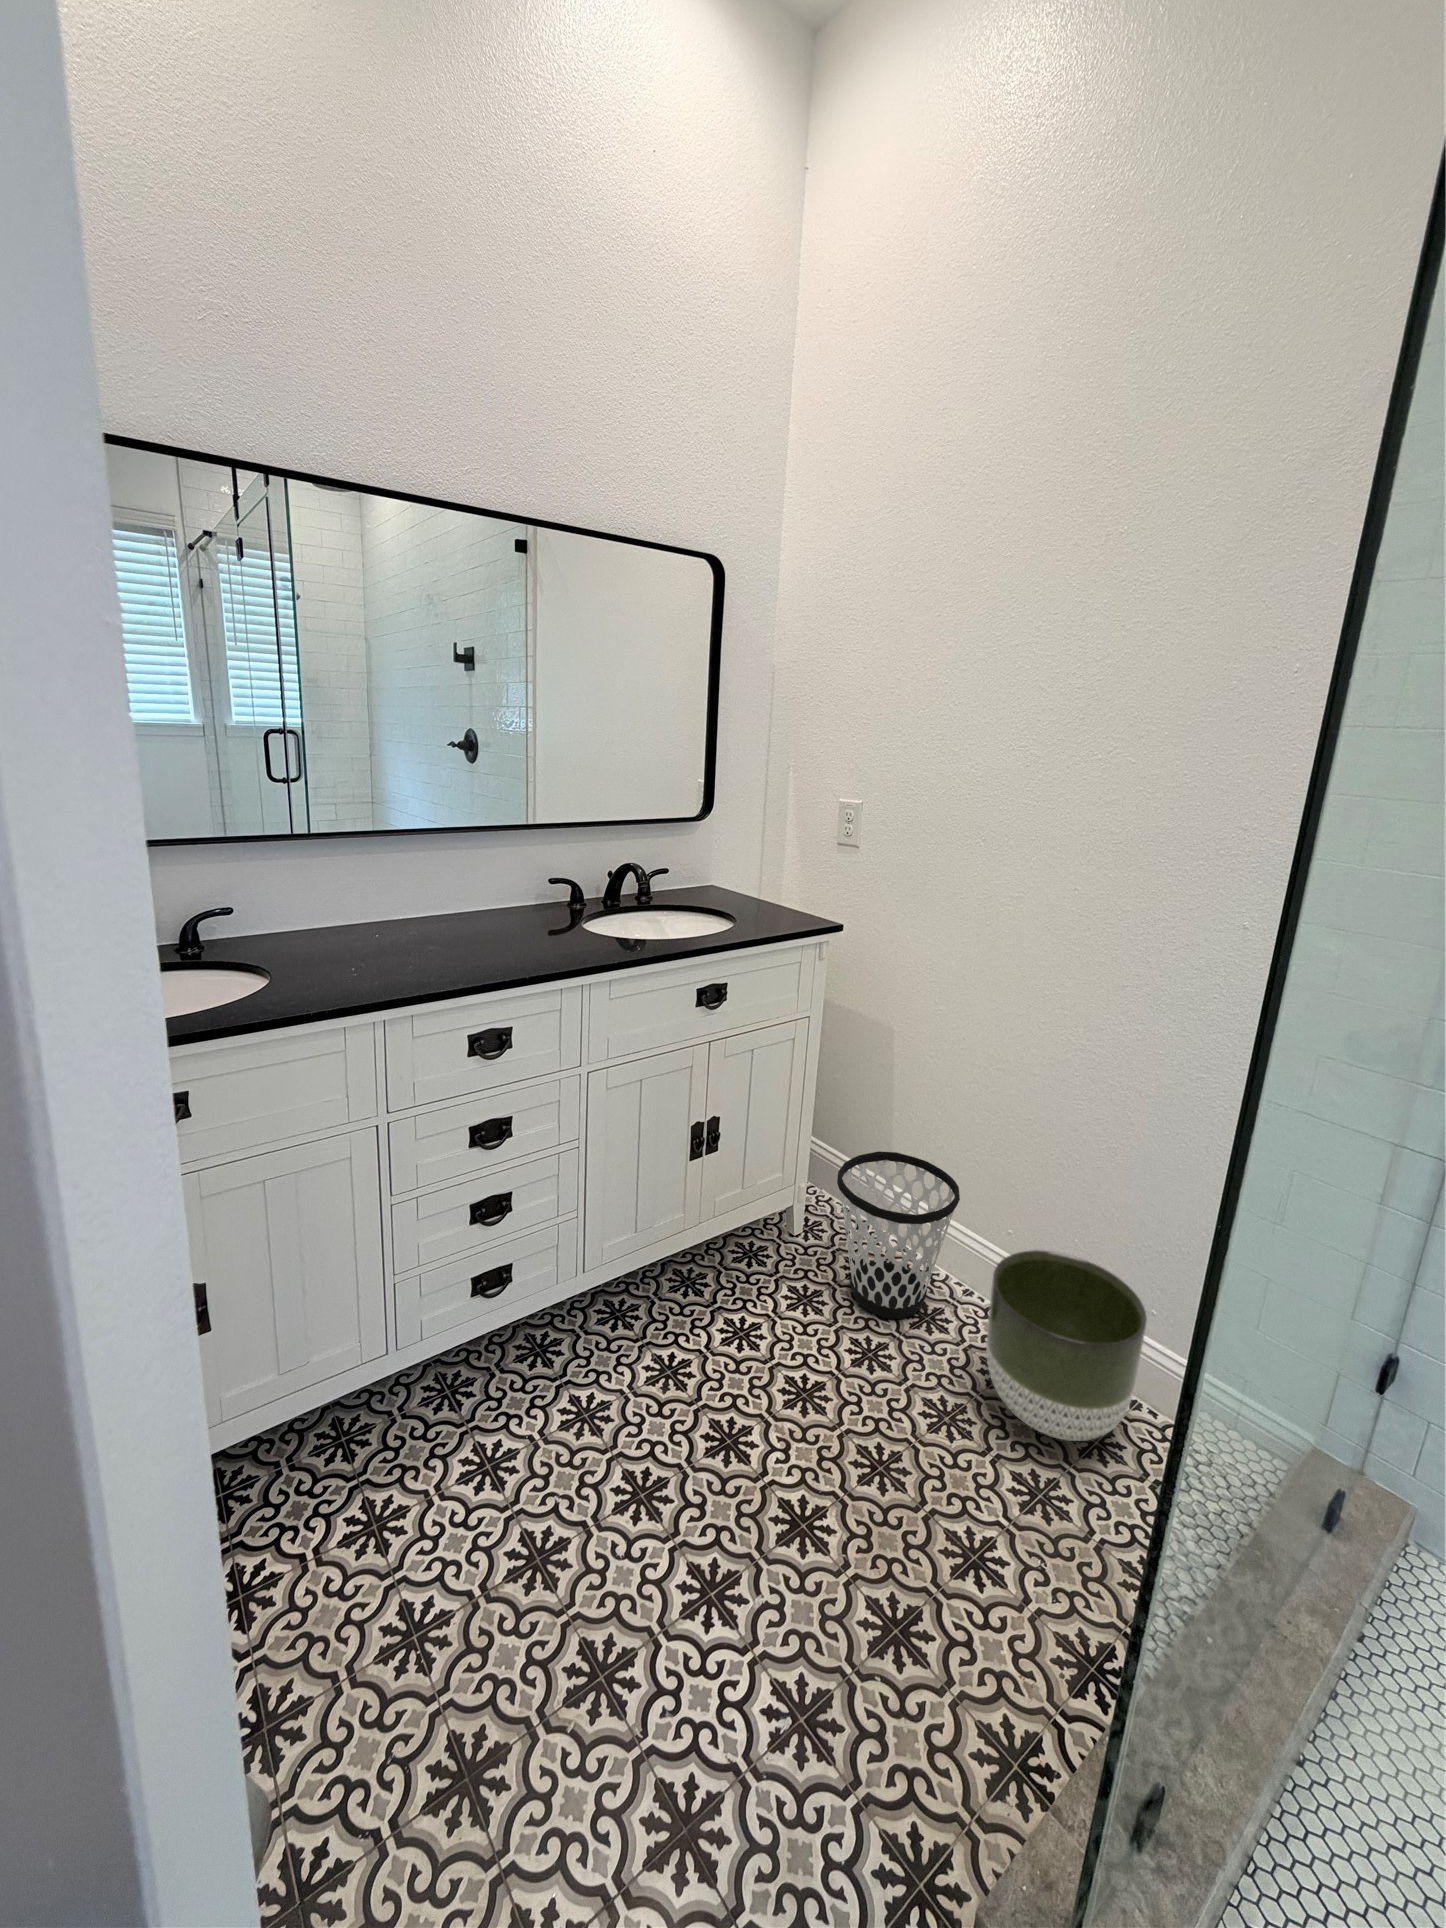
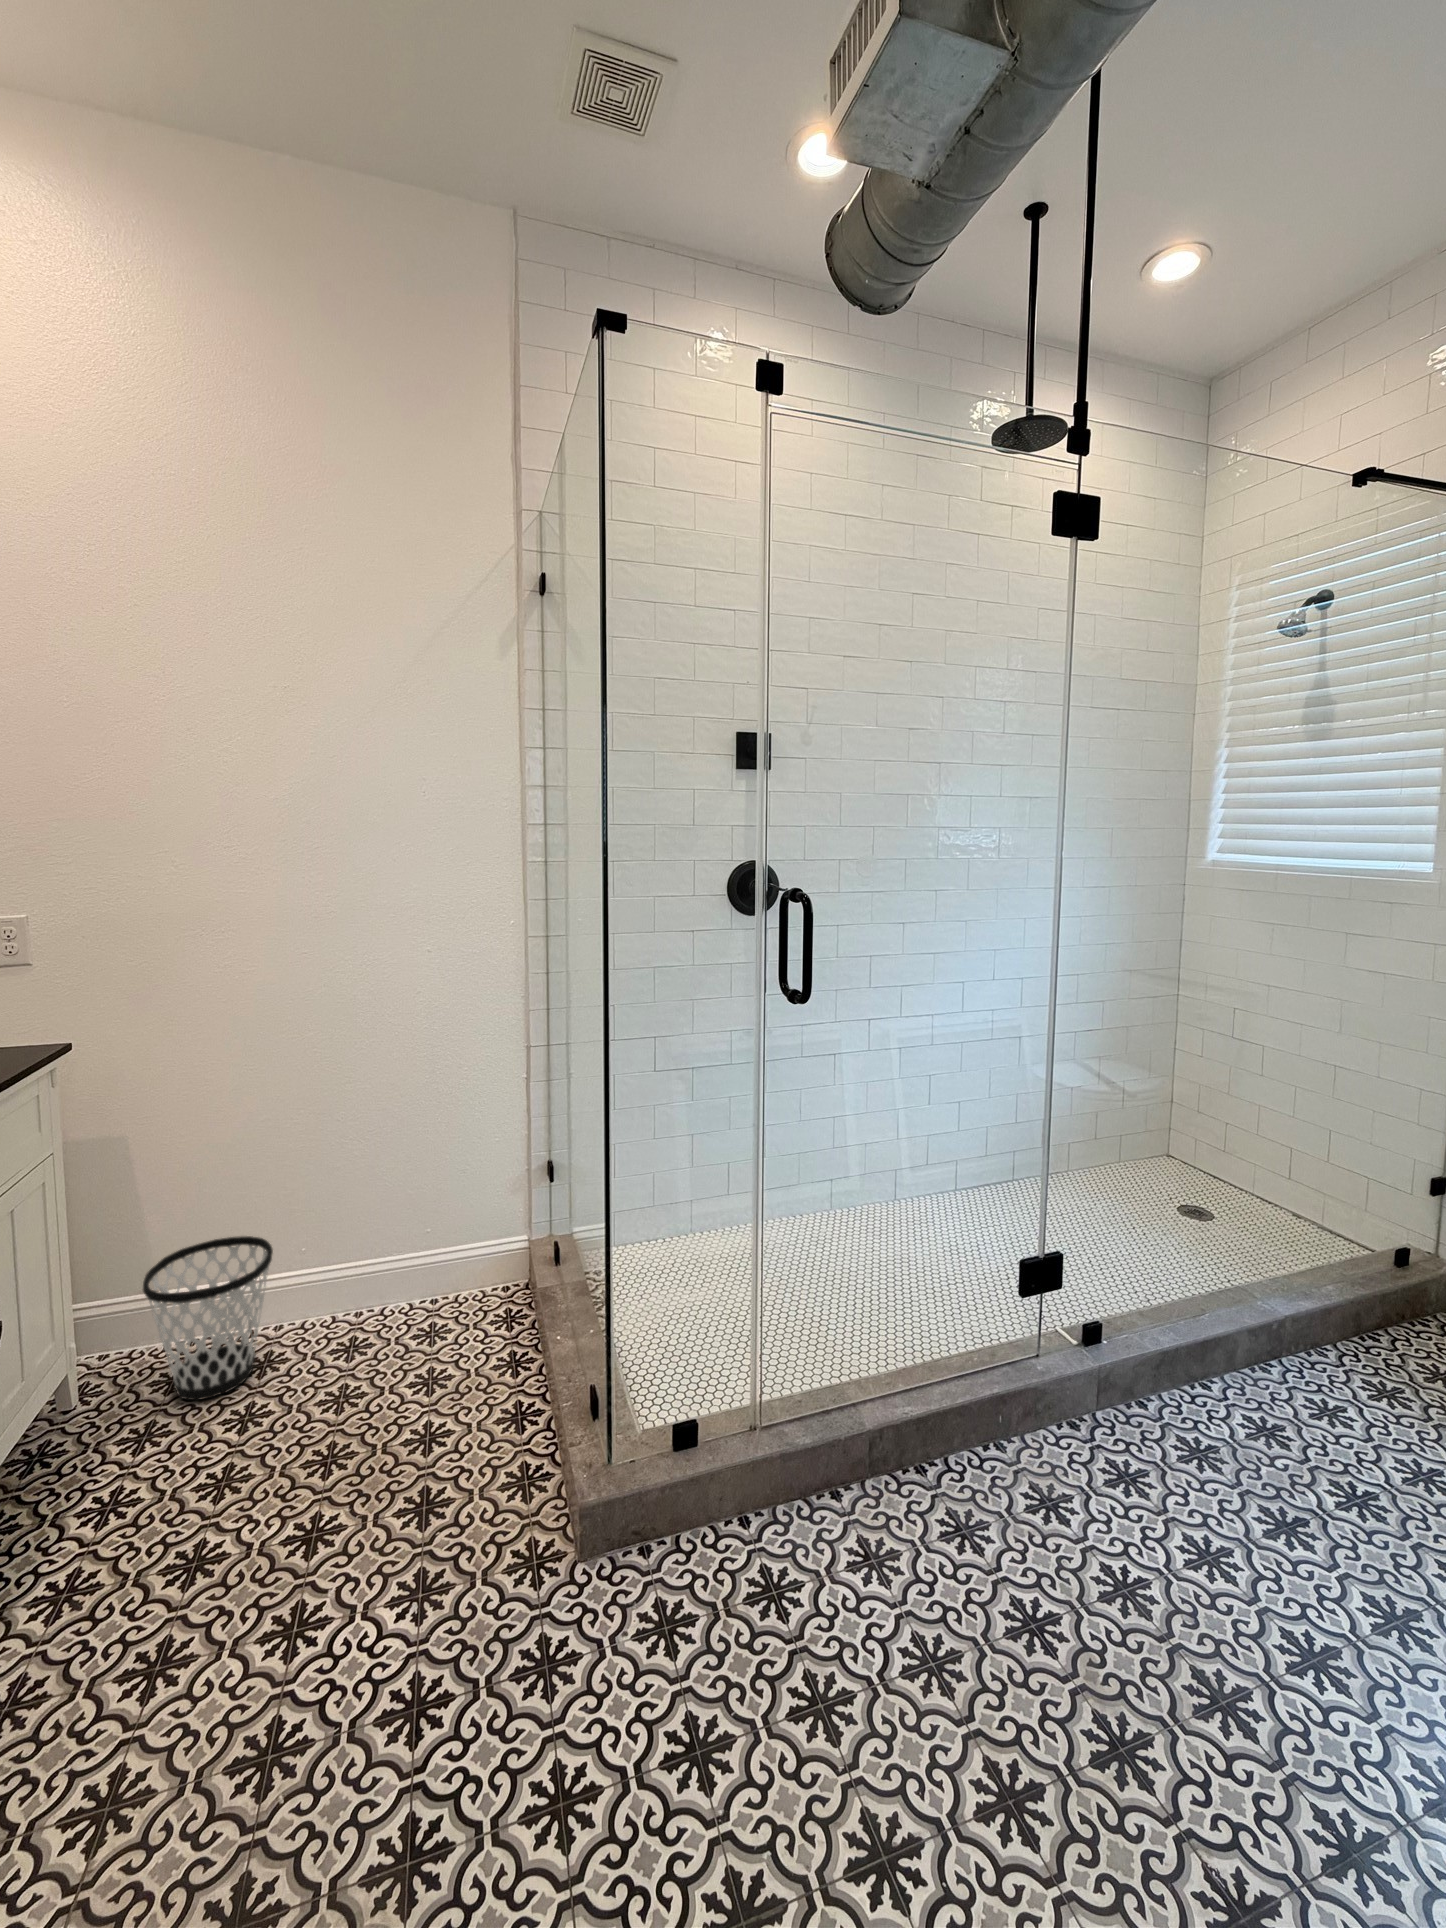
planter: present [986,1250,1147,1441] -> none [335,1222,446,1357]

